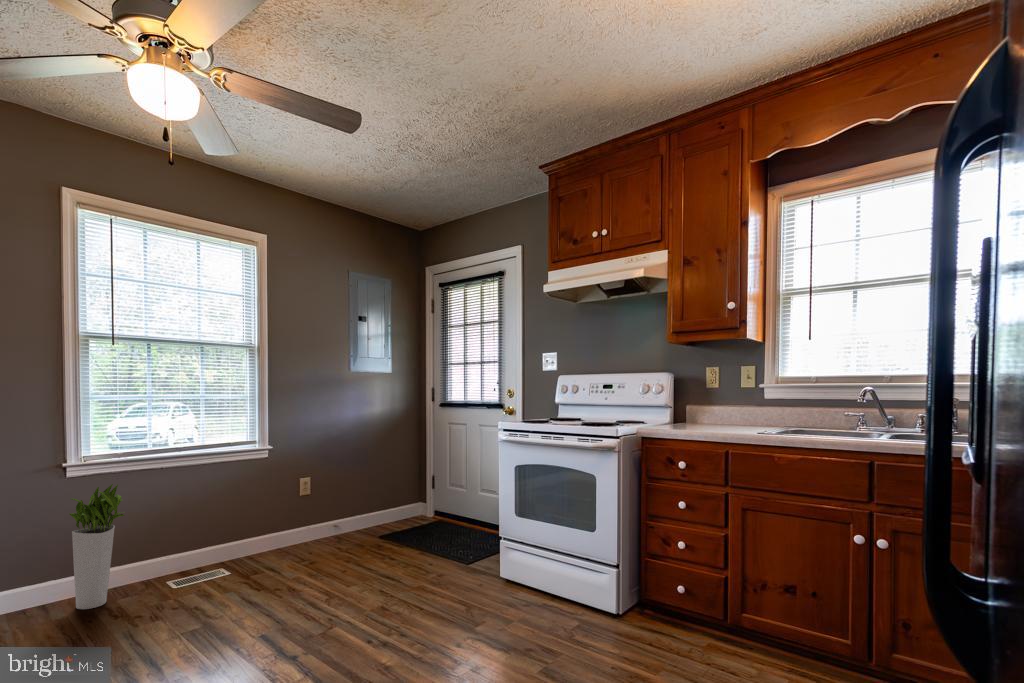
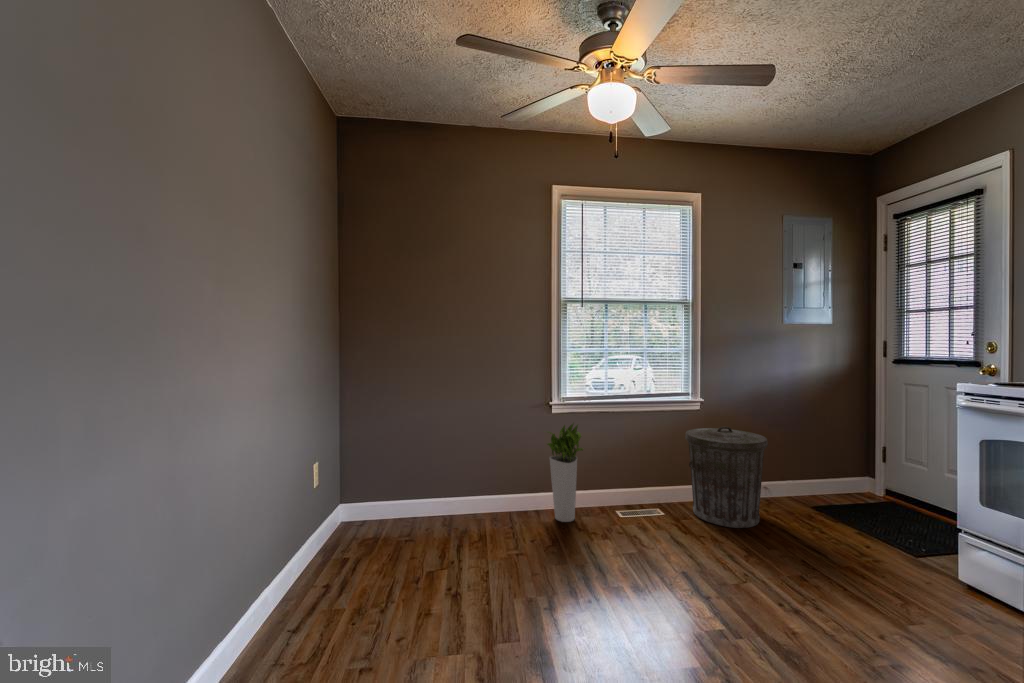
trash can: none [253,470,332,569] -> present [685,427,768,528]

